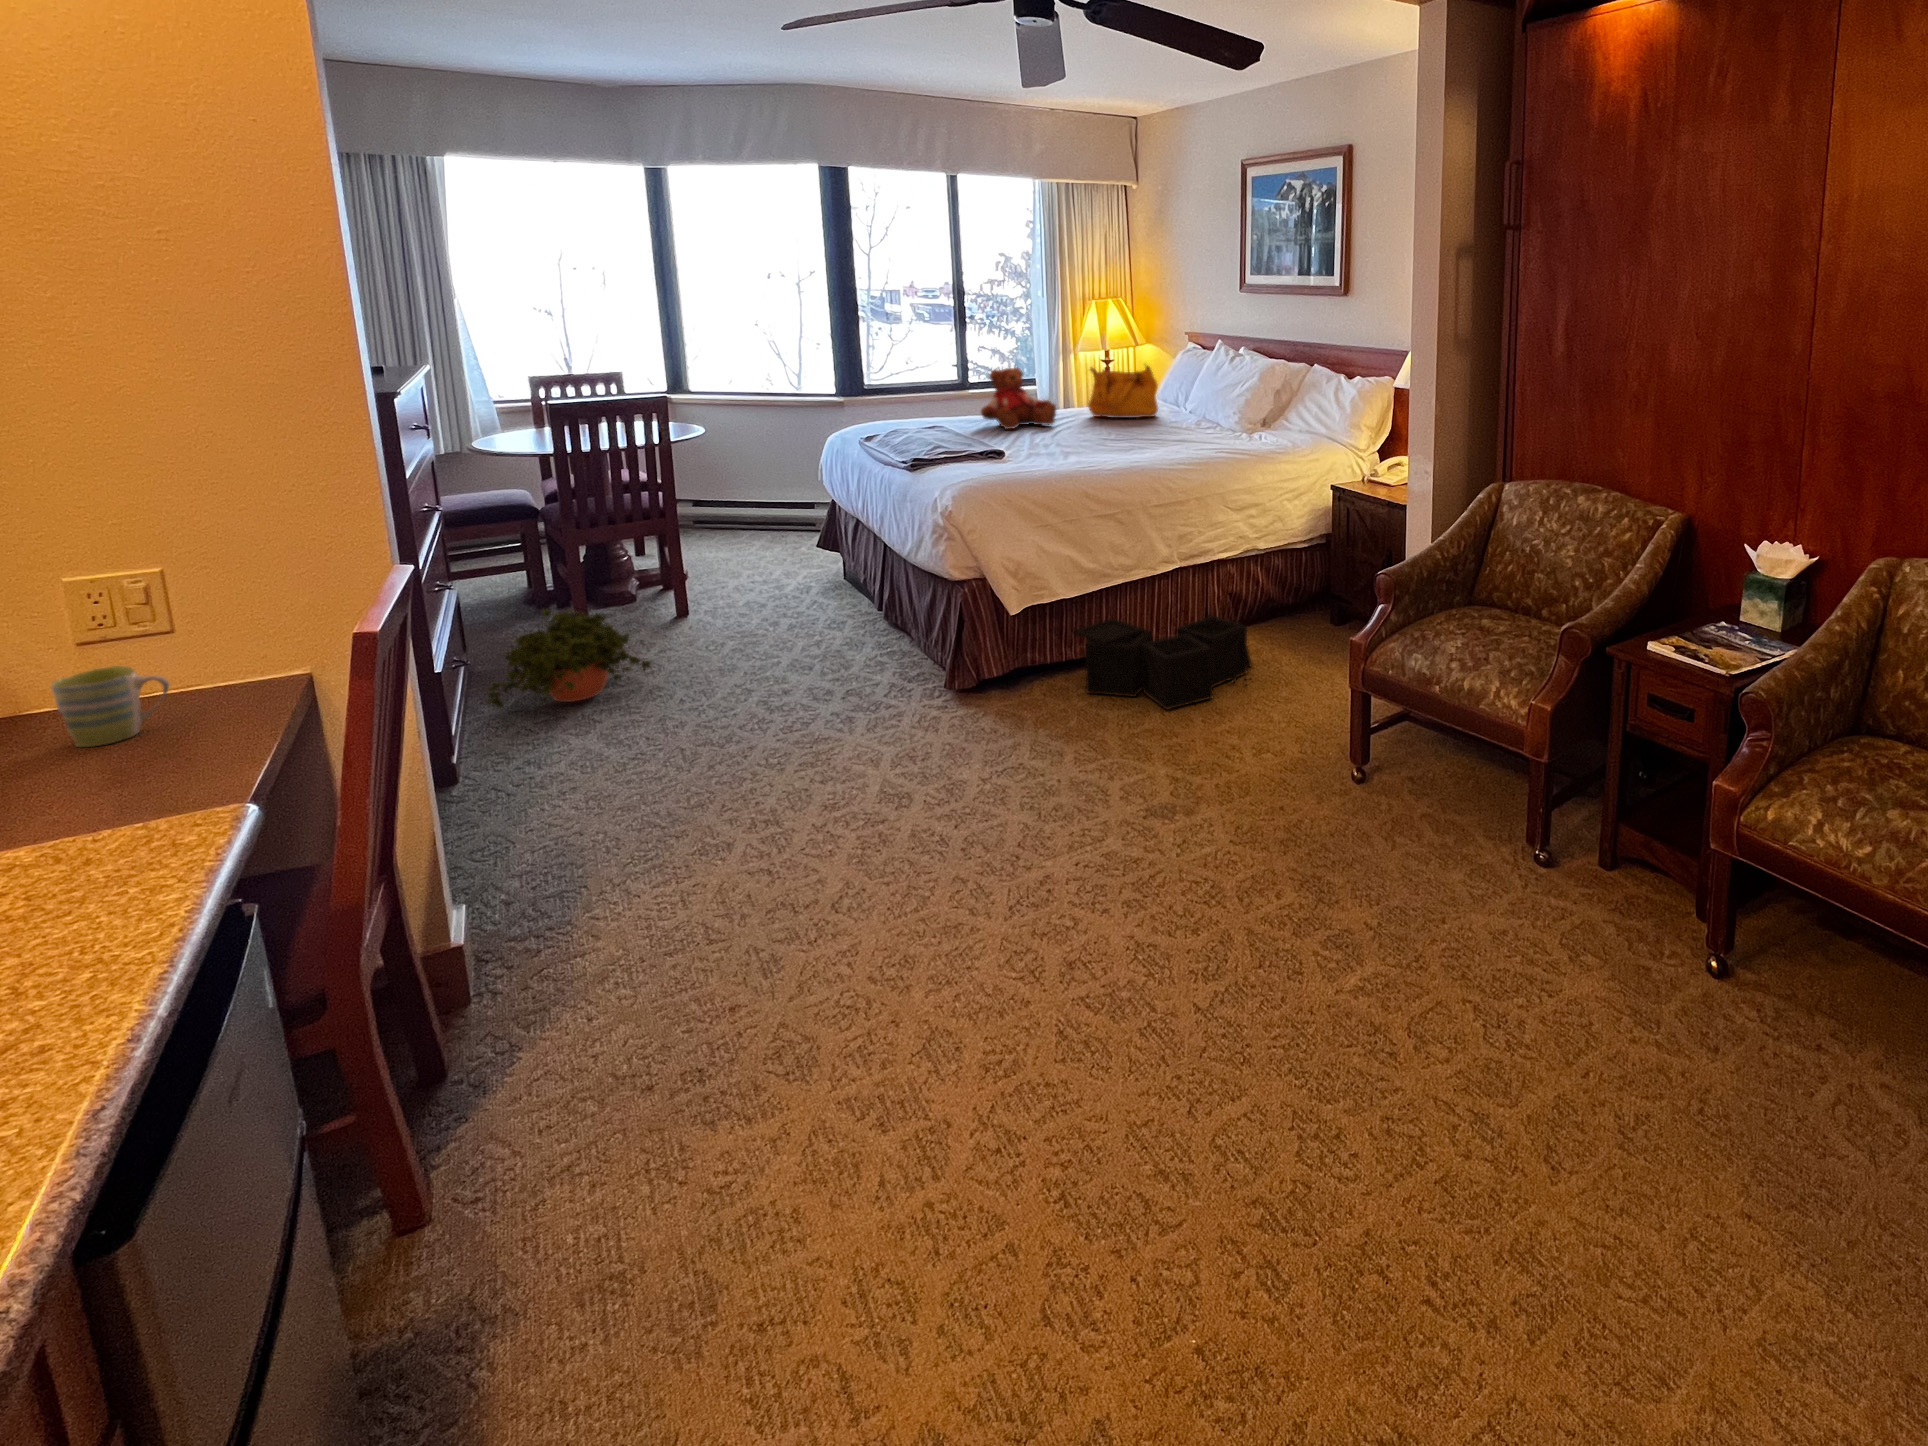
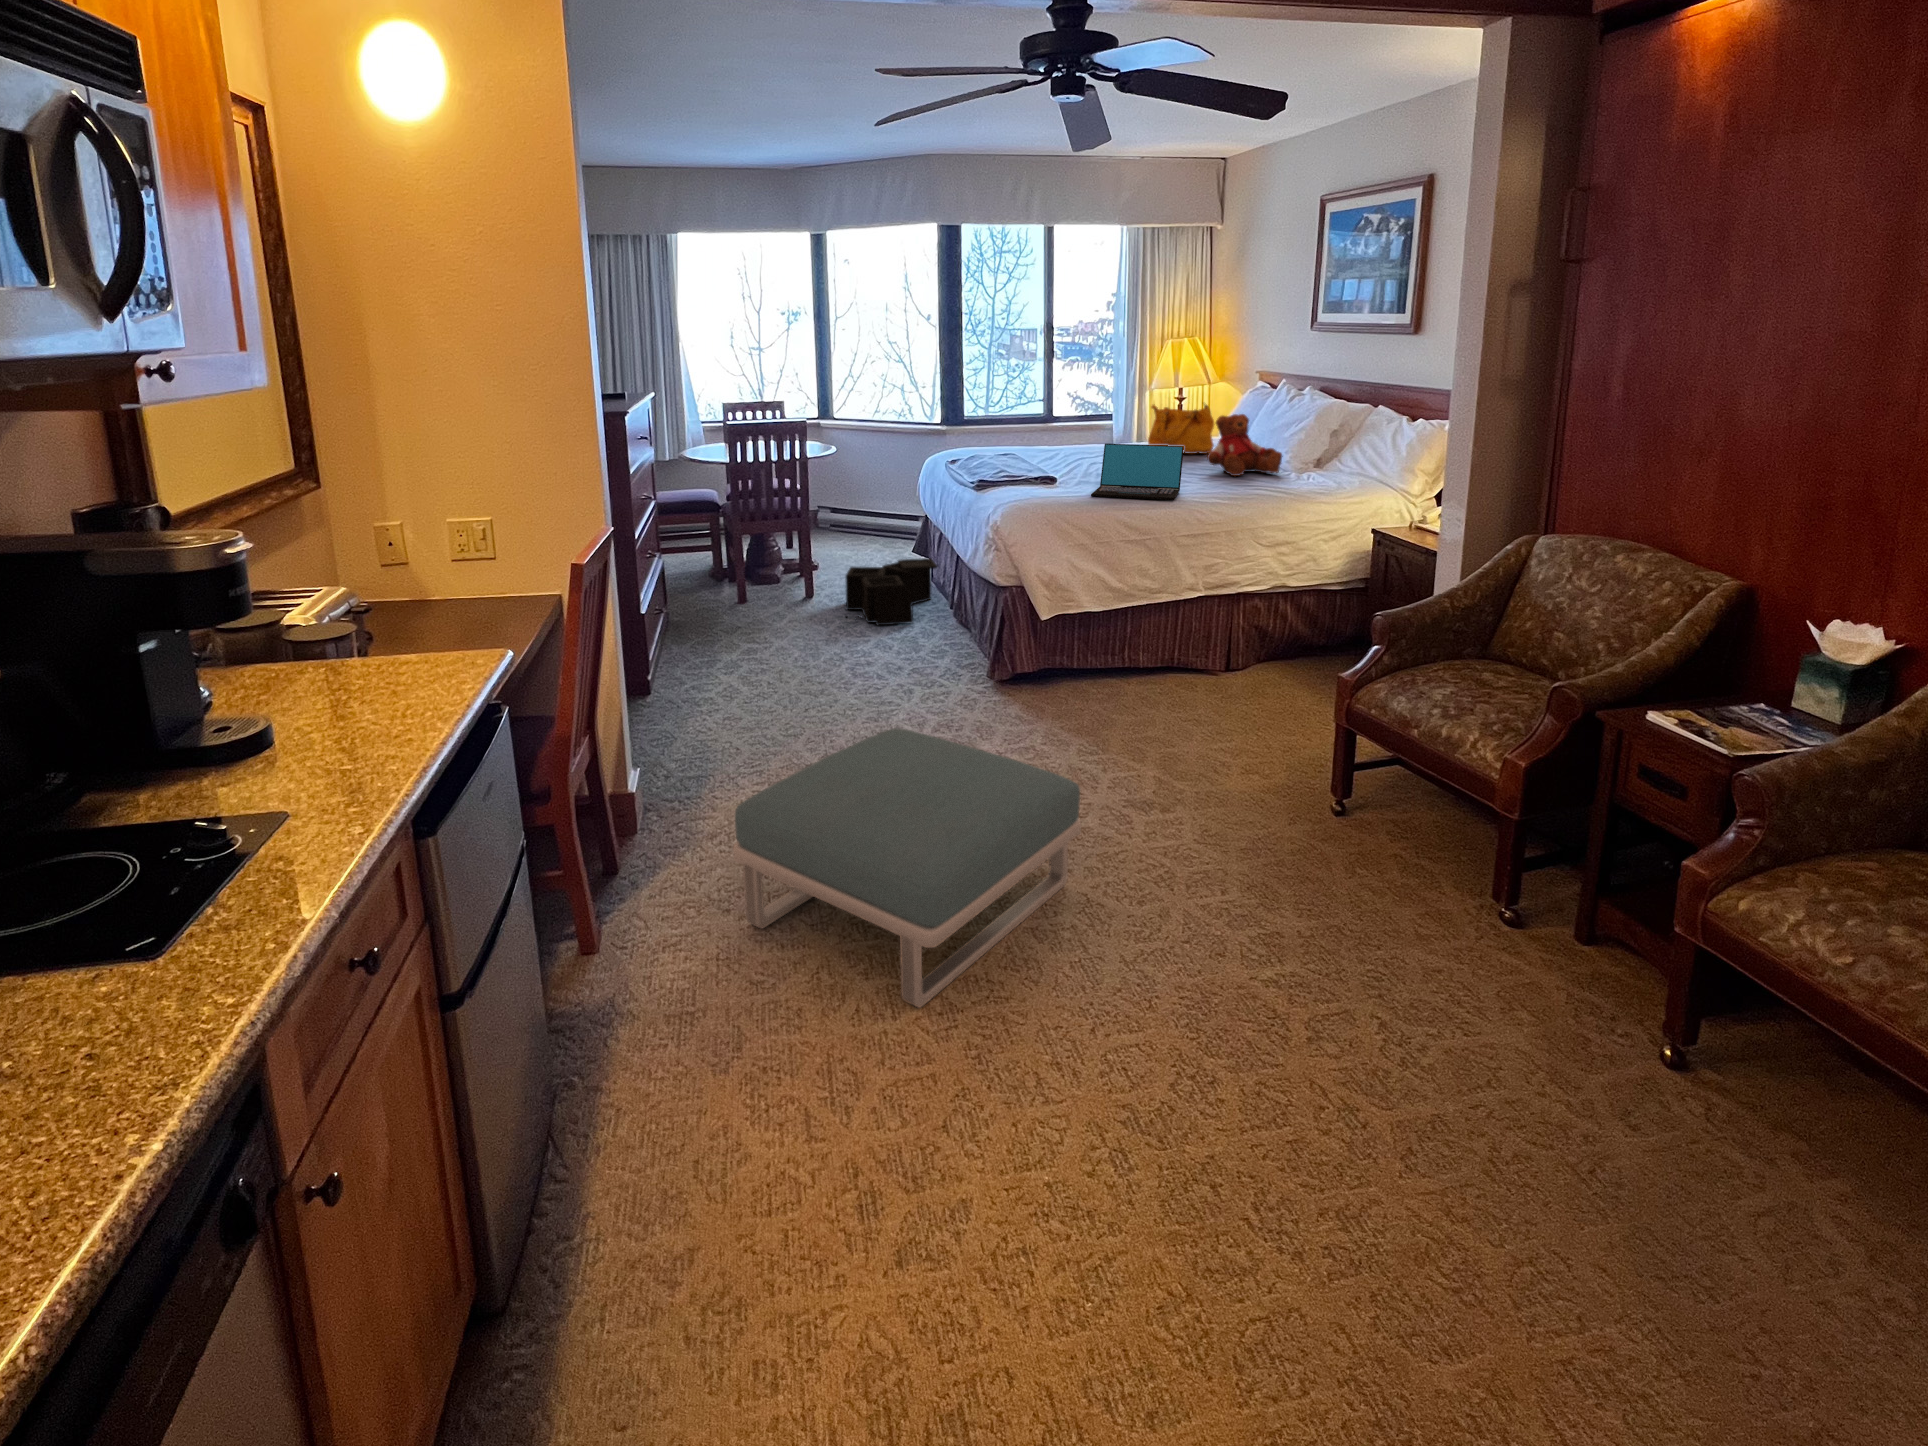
teddy bear: present [981,368,1056,429] -> present [1207,414,1282,476]
laptop: none [1049,411,1143,471] -> present [1091,444,1184,500]
potted plant: present [487,609,652,708] -> none [674,573,785,648]
storage bin: present [1074,615,1251,709] -> present [845,558,938,625]
mug: present [51,666,169,747] -> none [436,569,489,616]
footstool: none [658,784,1123,1154] -> present [733,728,1081,1007]

